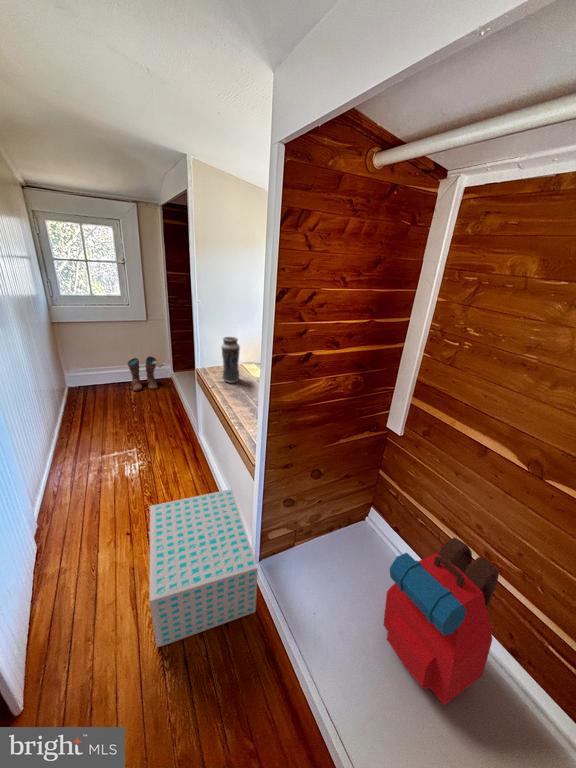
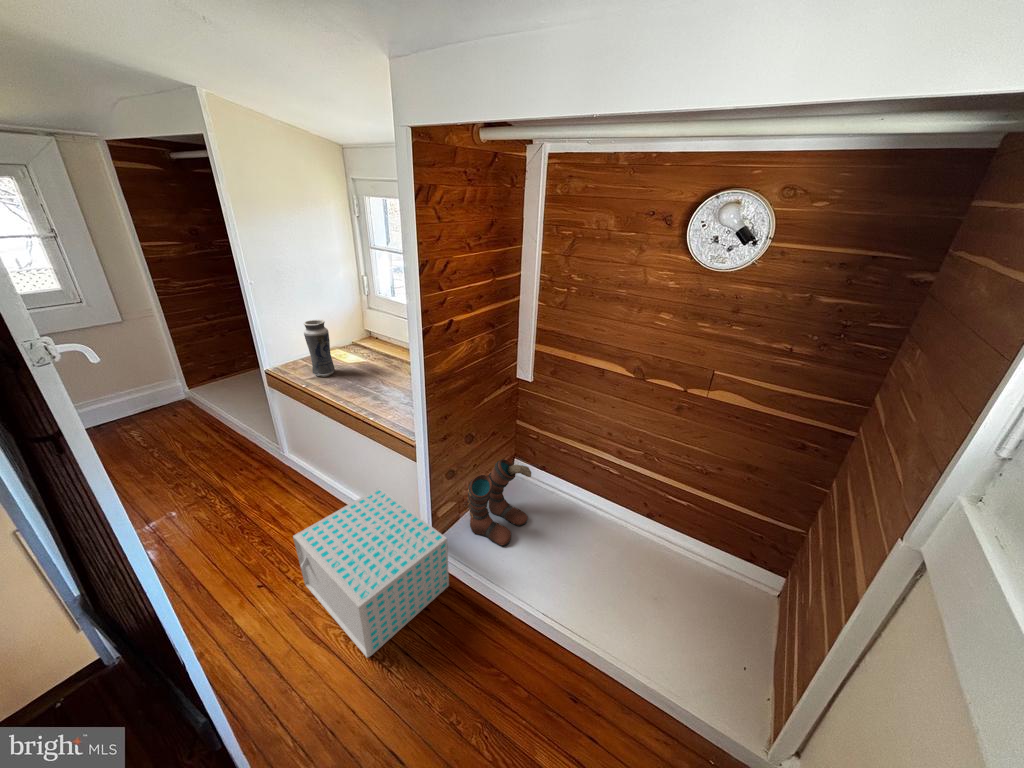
boots: present [128,356,163,391] -> present [467,459,531,547]
backpack: present [384,537,499,705] -> none [558,449,635,566]

